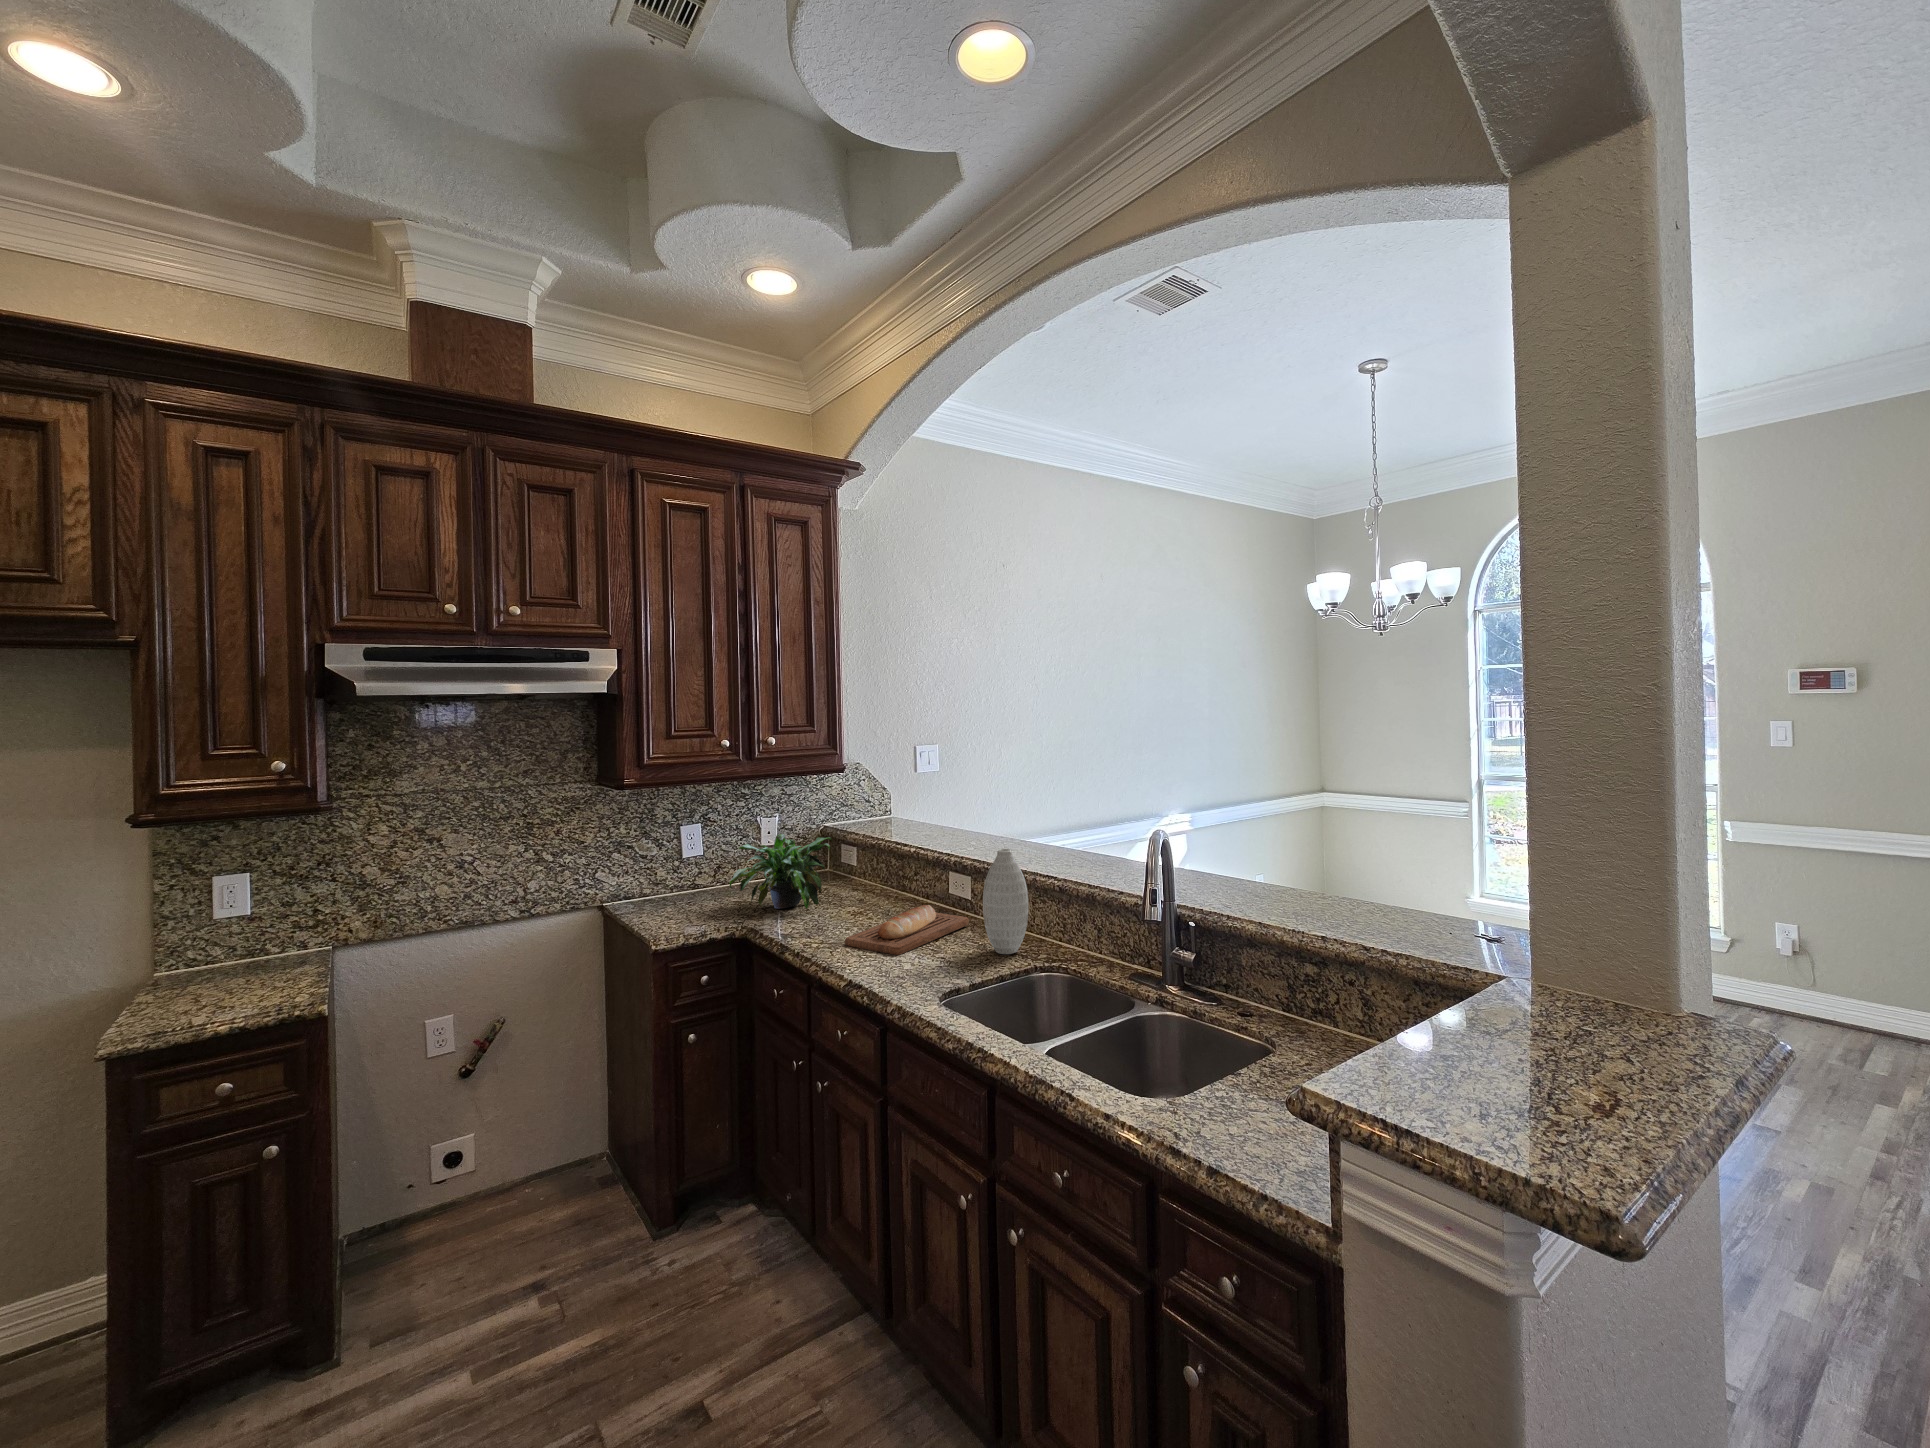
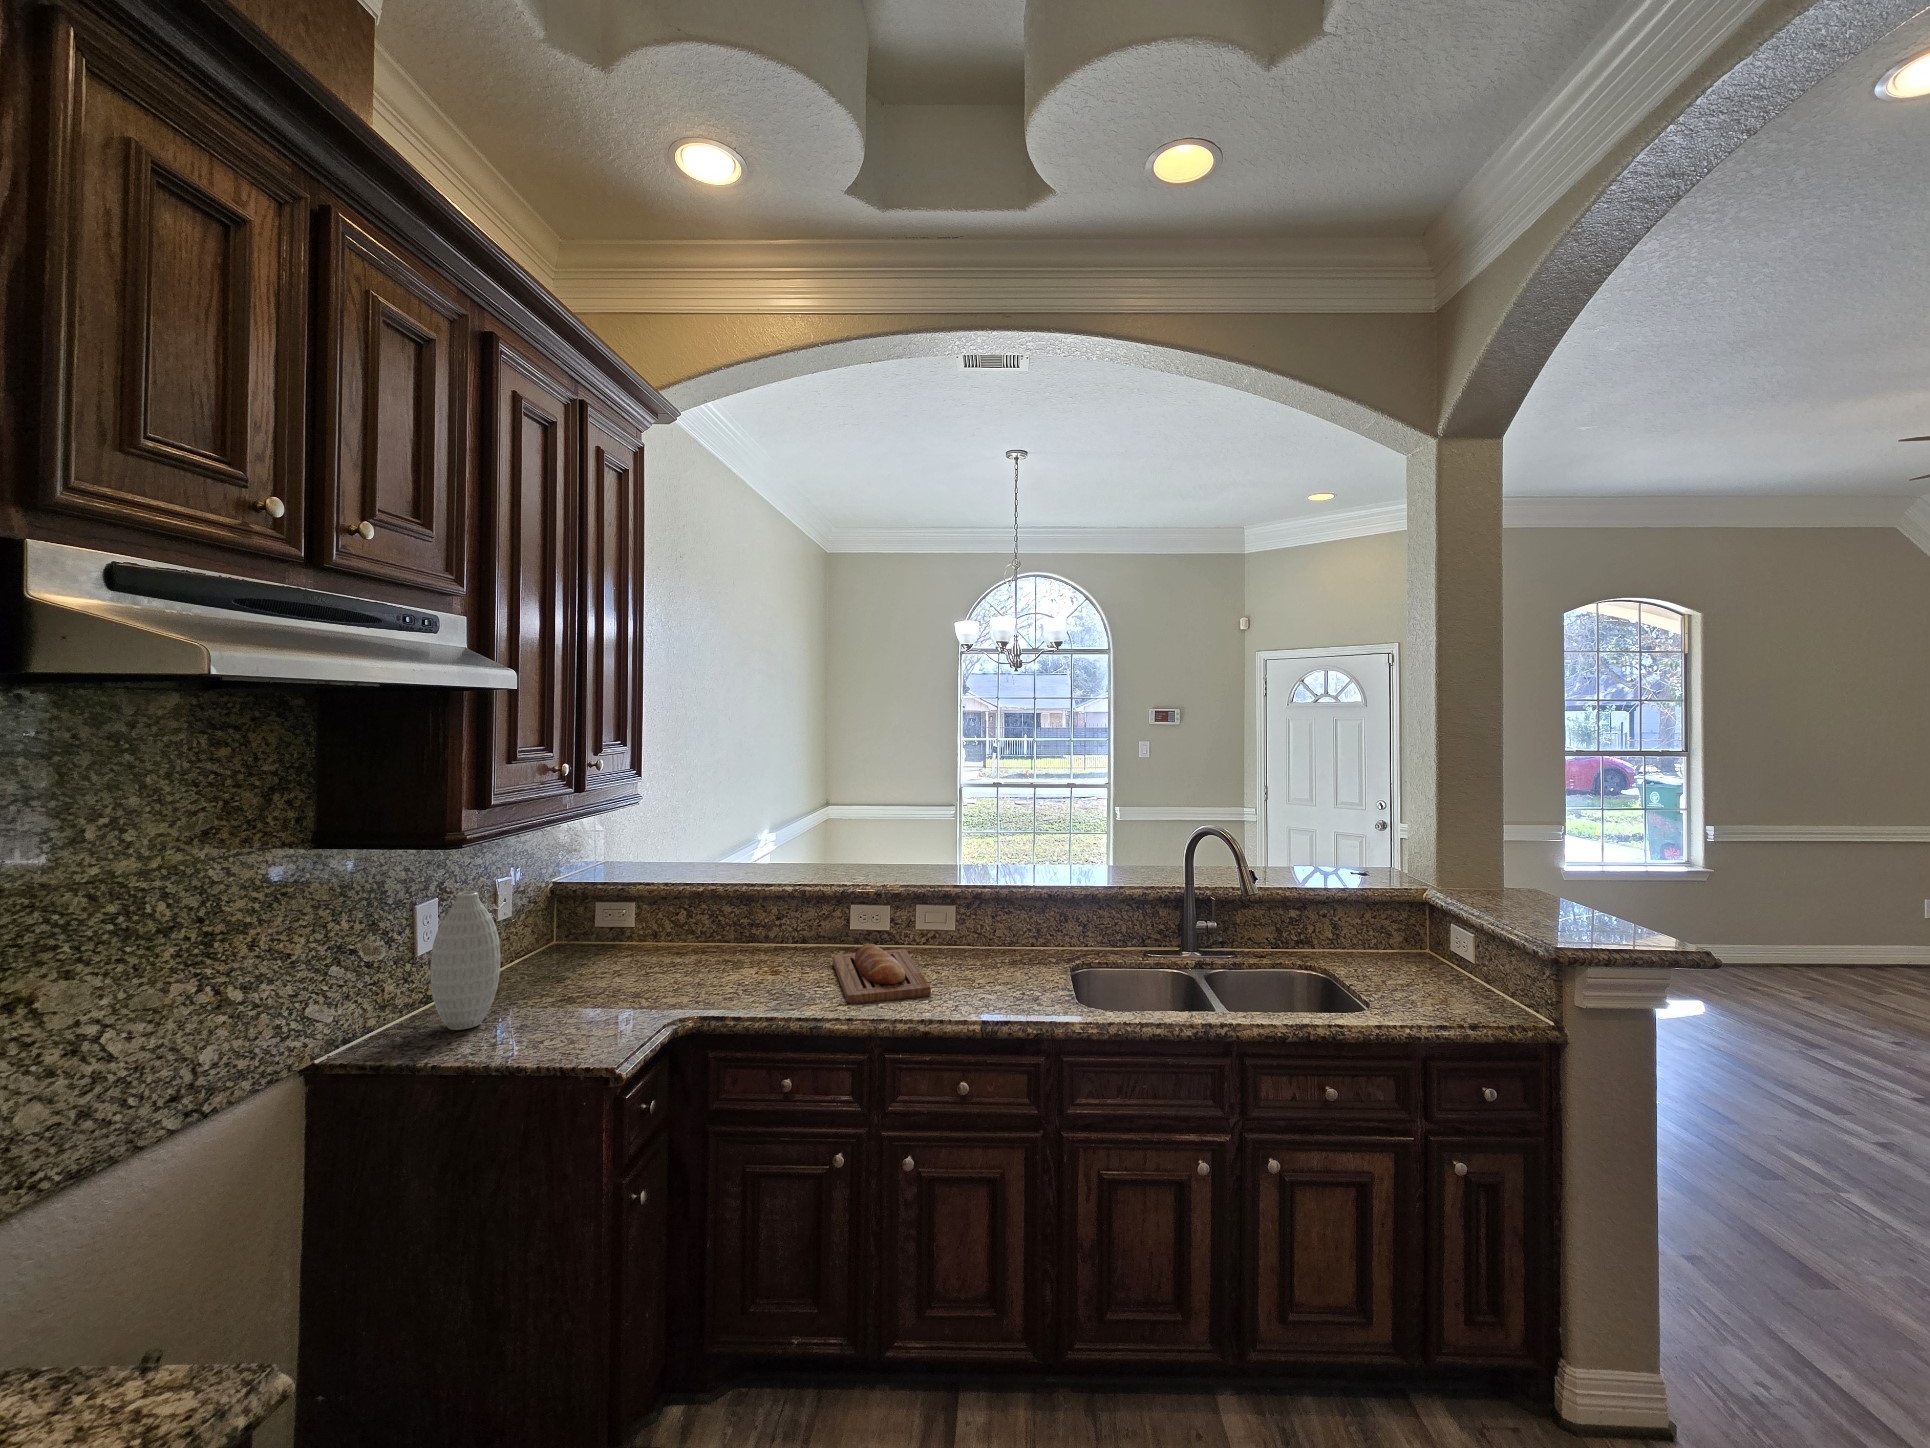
potted plant: present [729,834,833,909] -> none [569,888,721,997]
vase: present [983,849,1028,954] -> present [430,891,501,1030]

